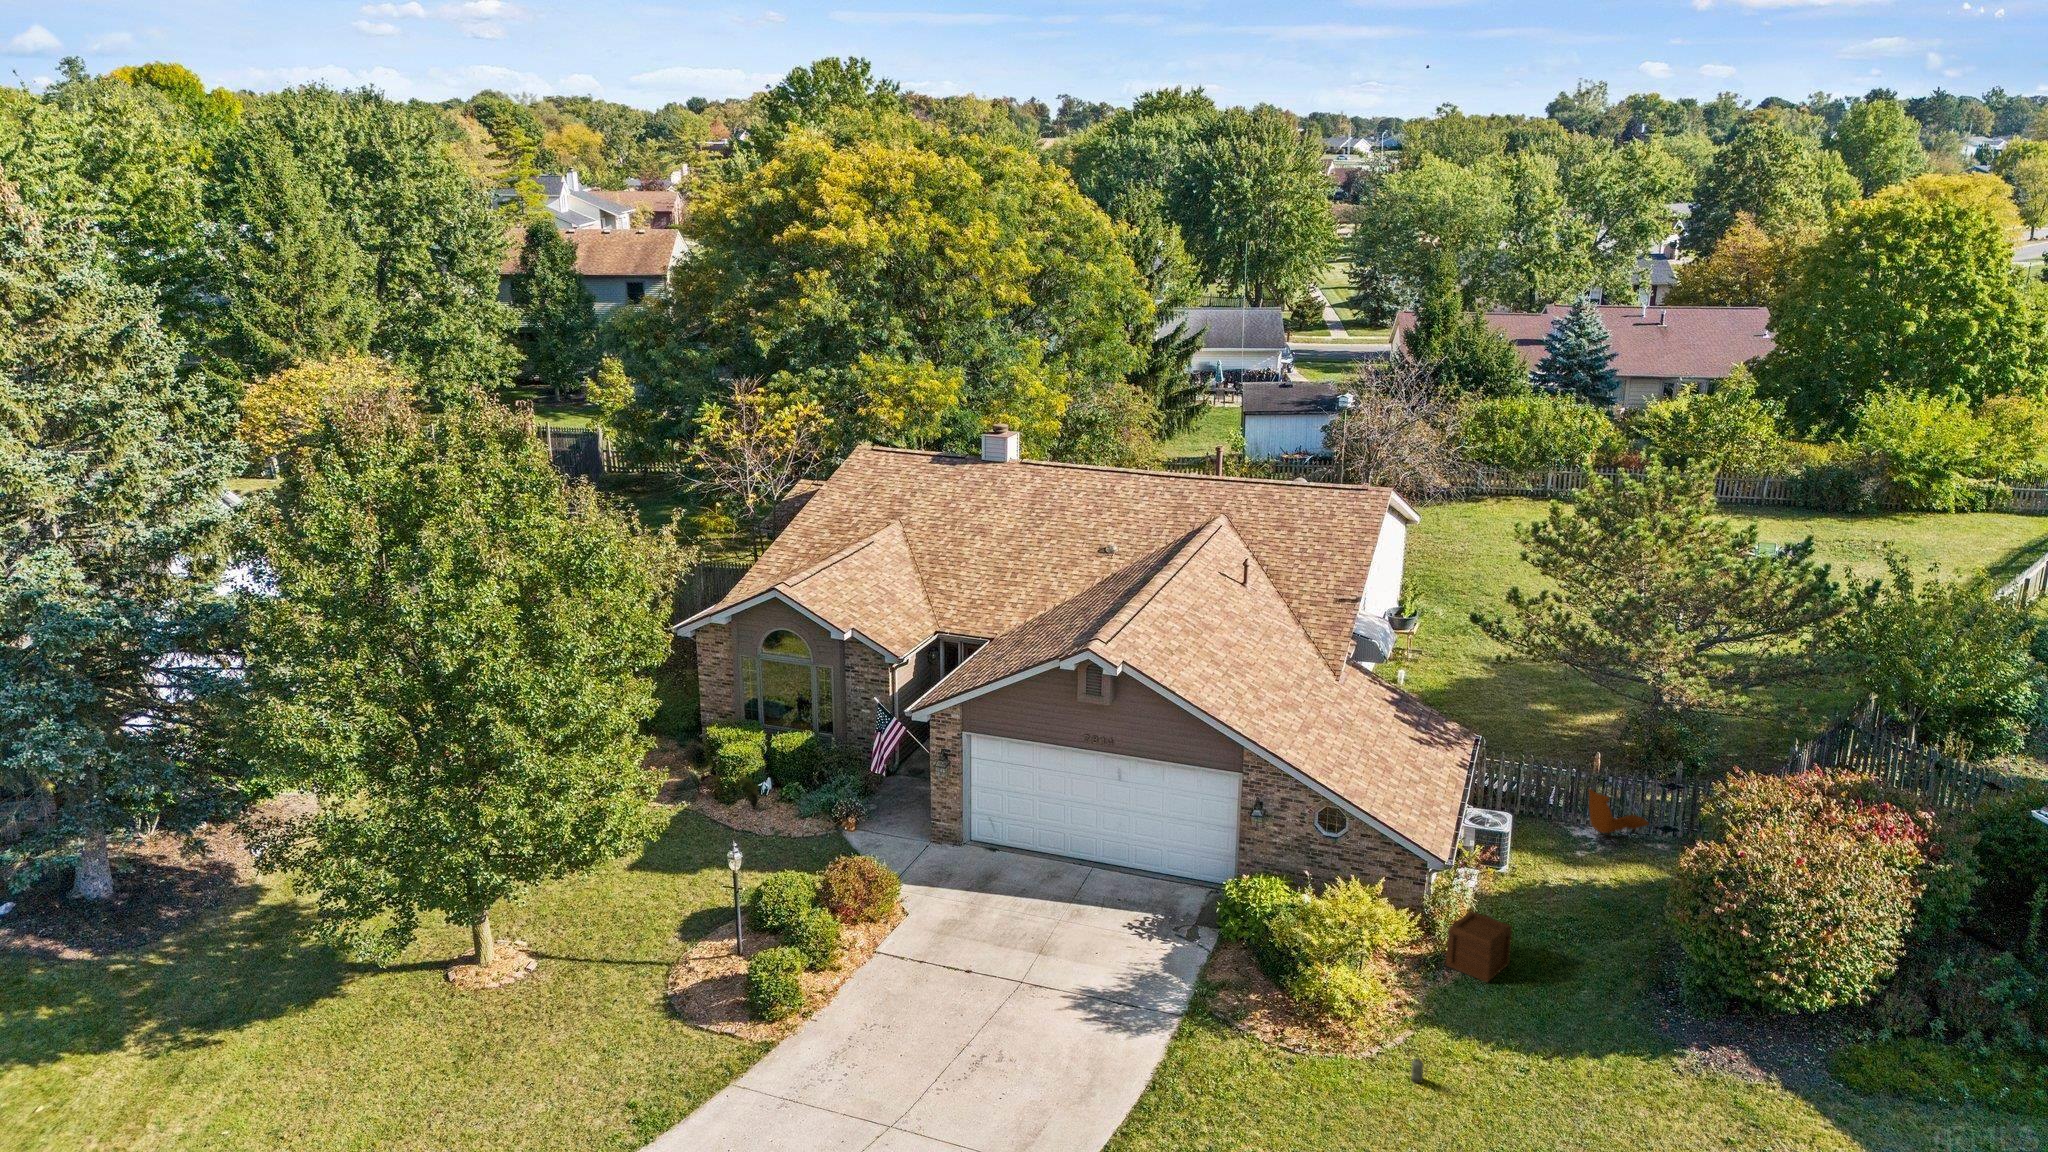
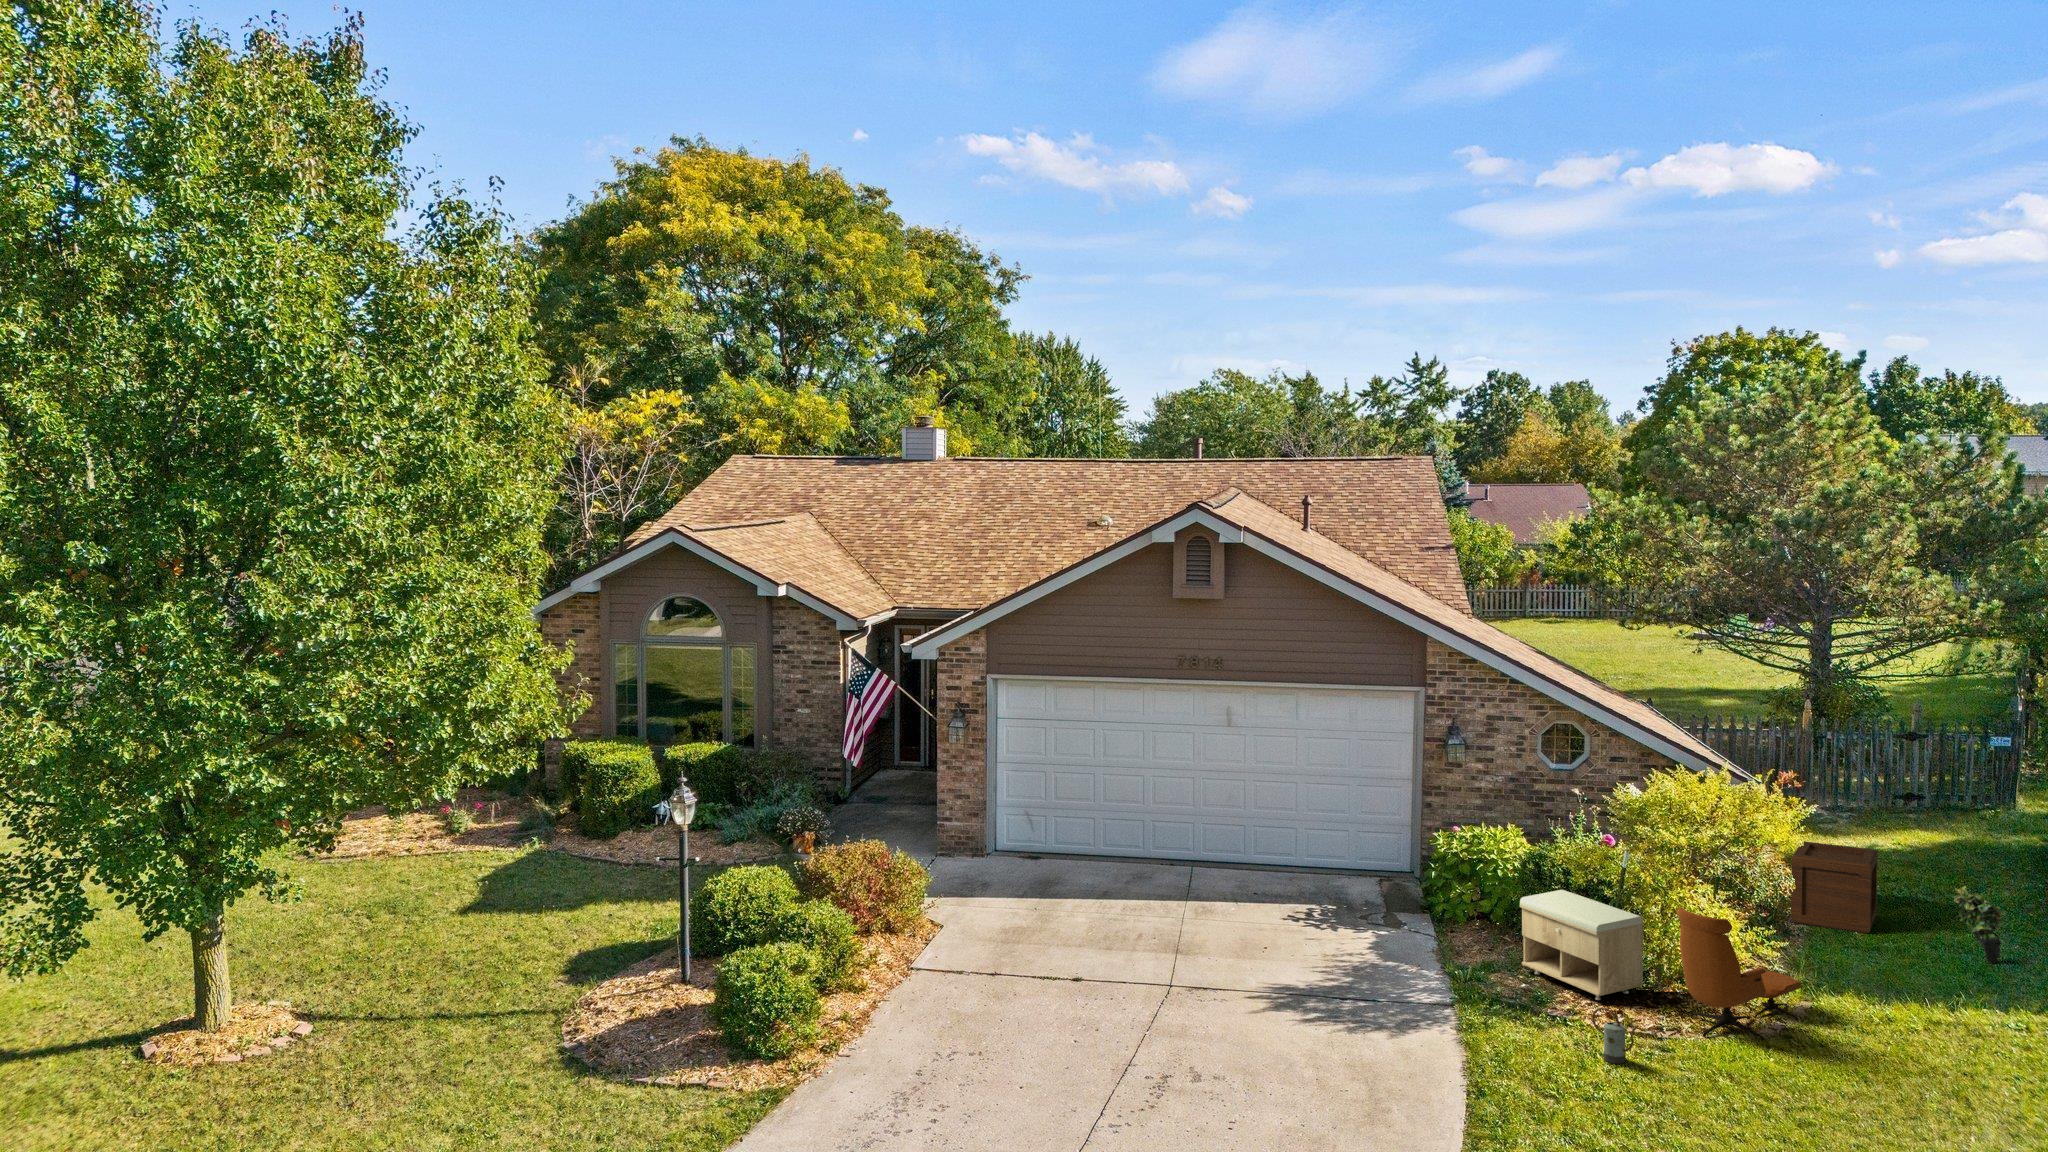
potted plant: present [738,775,758,809] -> present [1954,886,2006,963]
lounge chair: present [1589,789,1649,842] -> present [1677,907,1801,1040]
storage bench: none [1237,947,1298,1026] -> present [1520,890,1643,1000]
watering can: present [1408,1051,1426,1083] -> present [1592,1008,1638,1064]

